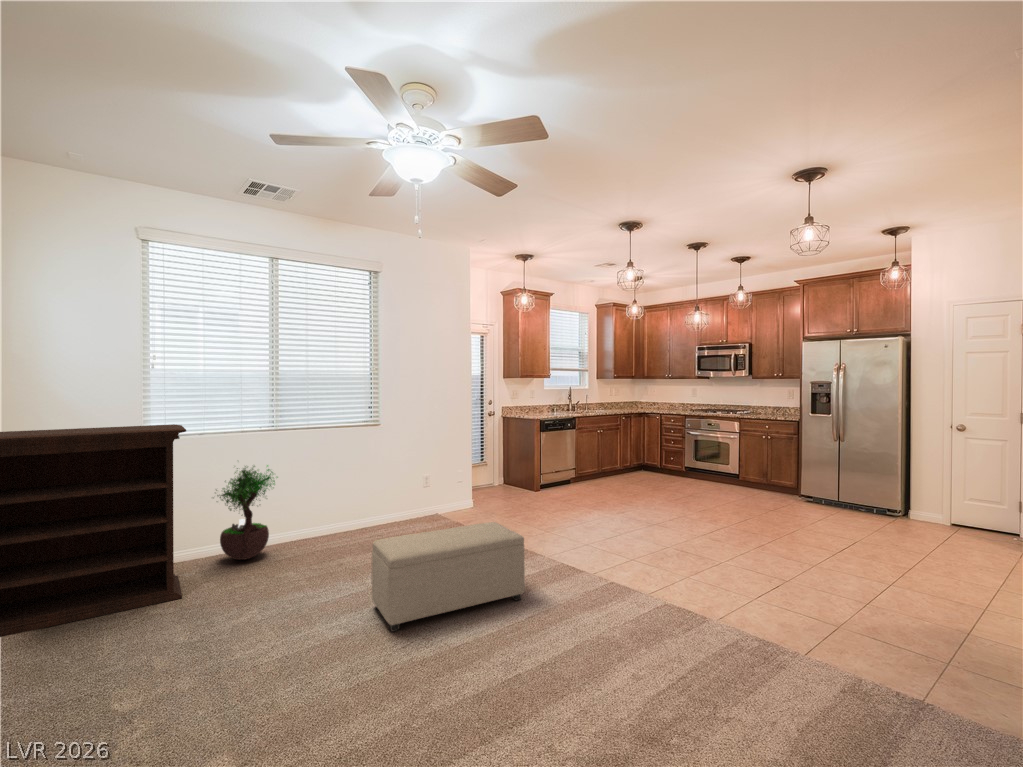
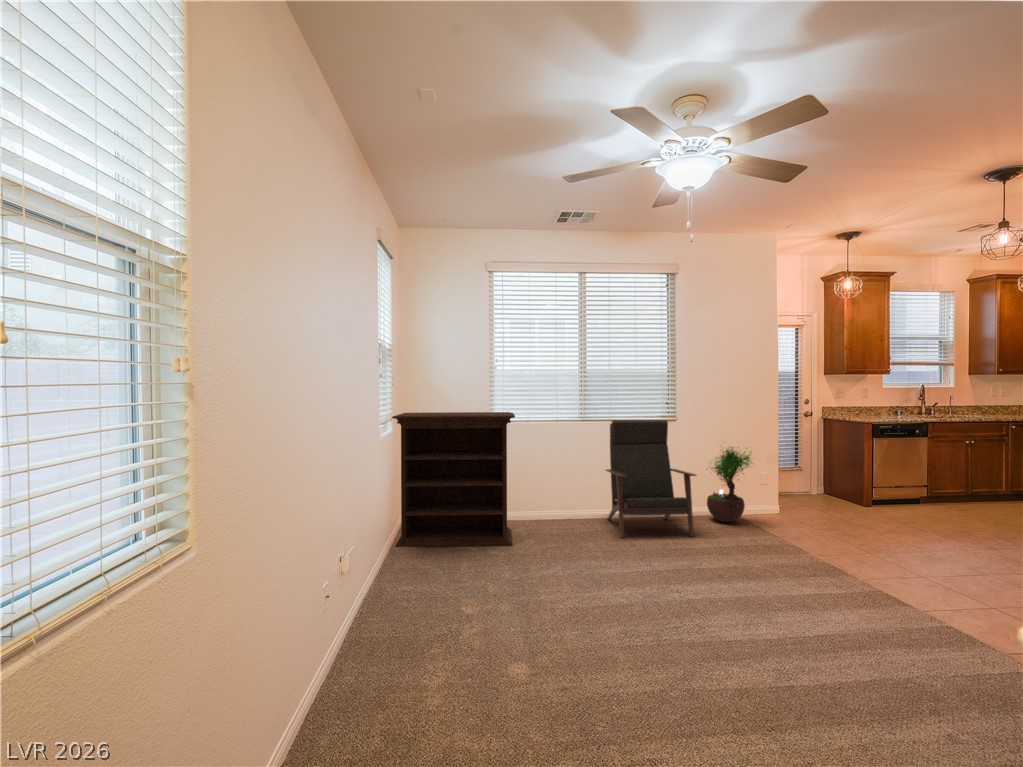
lounge chair: none [305,425,406,559] -> present [606,420,696,538]
potted tree: present [216,465,278,560] -> present [707,447,751,522]
ottoman: present [372,522,525,631] -> none [655,523,820,614]

